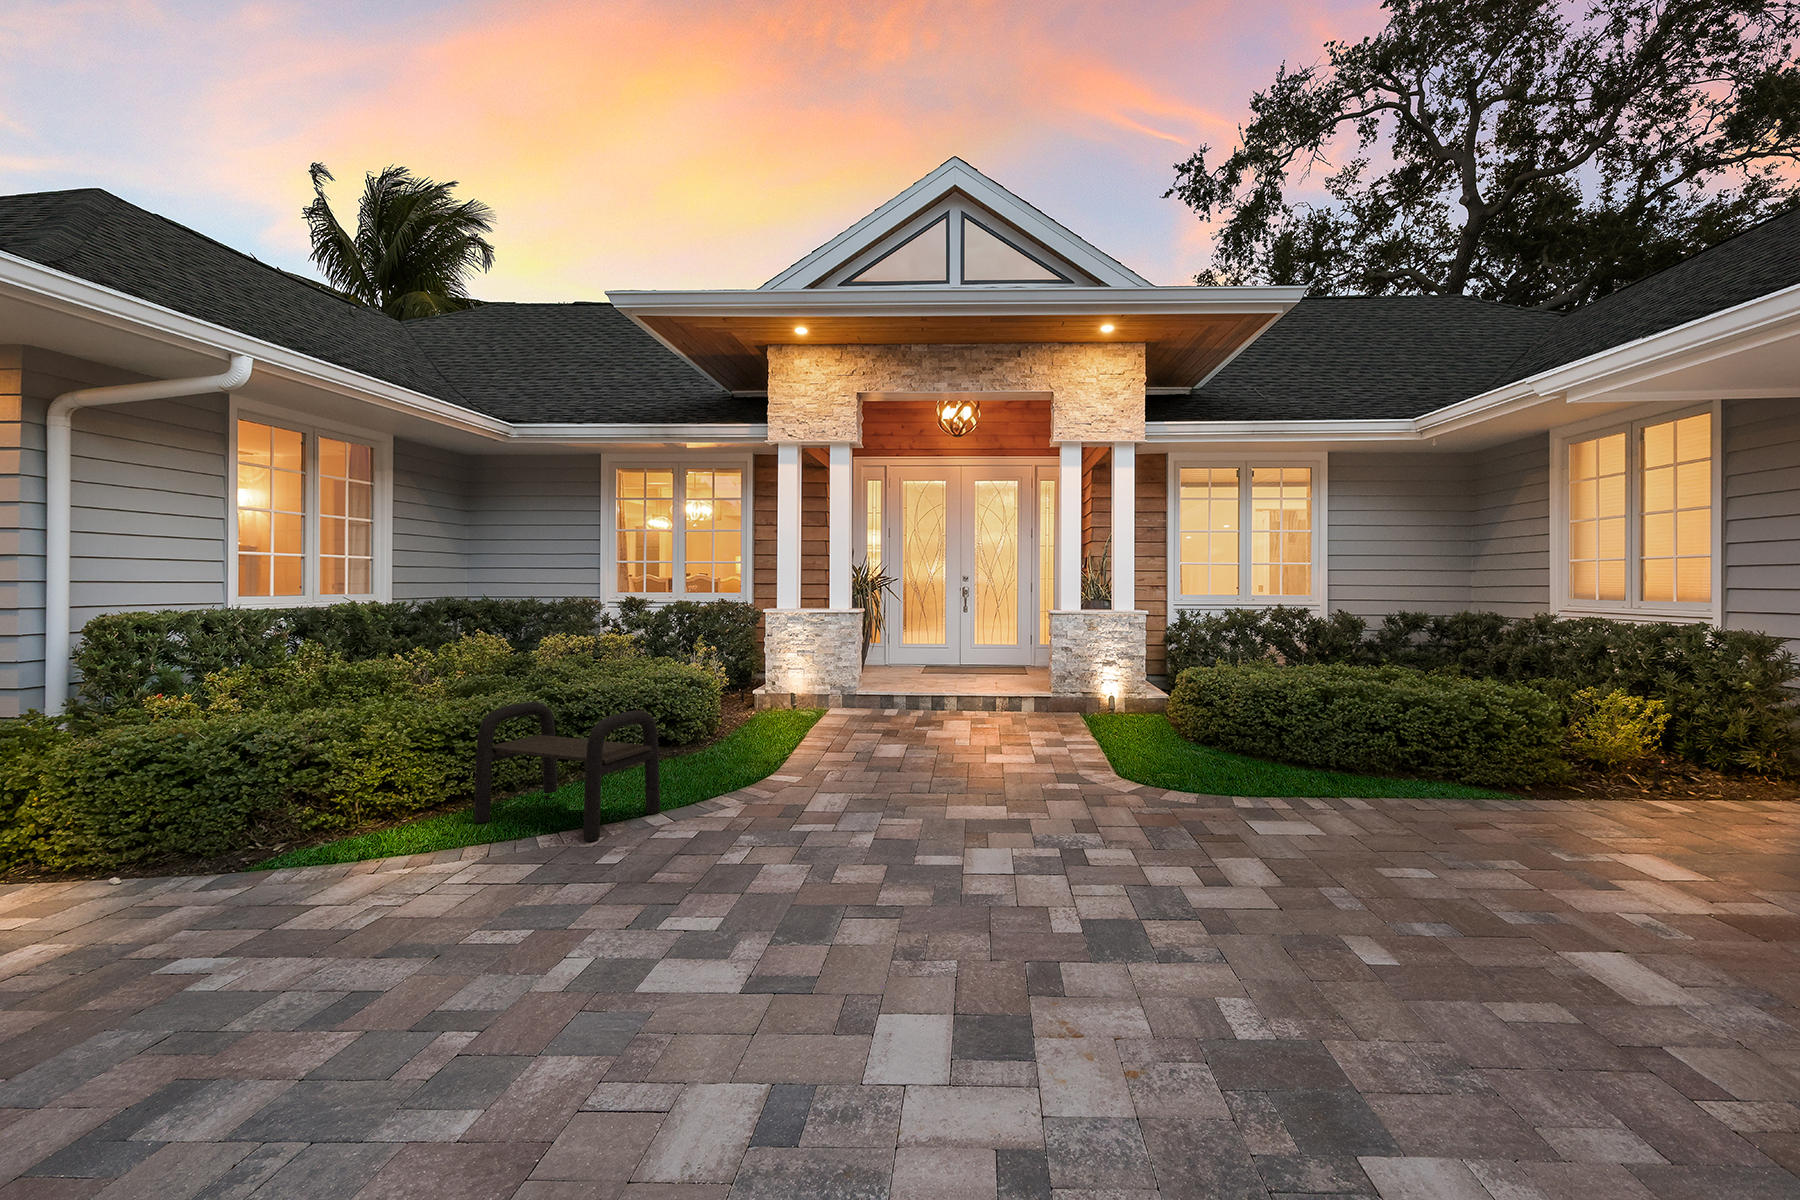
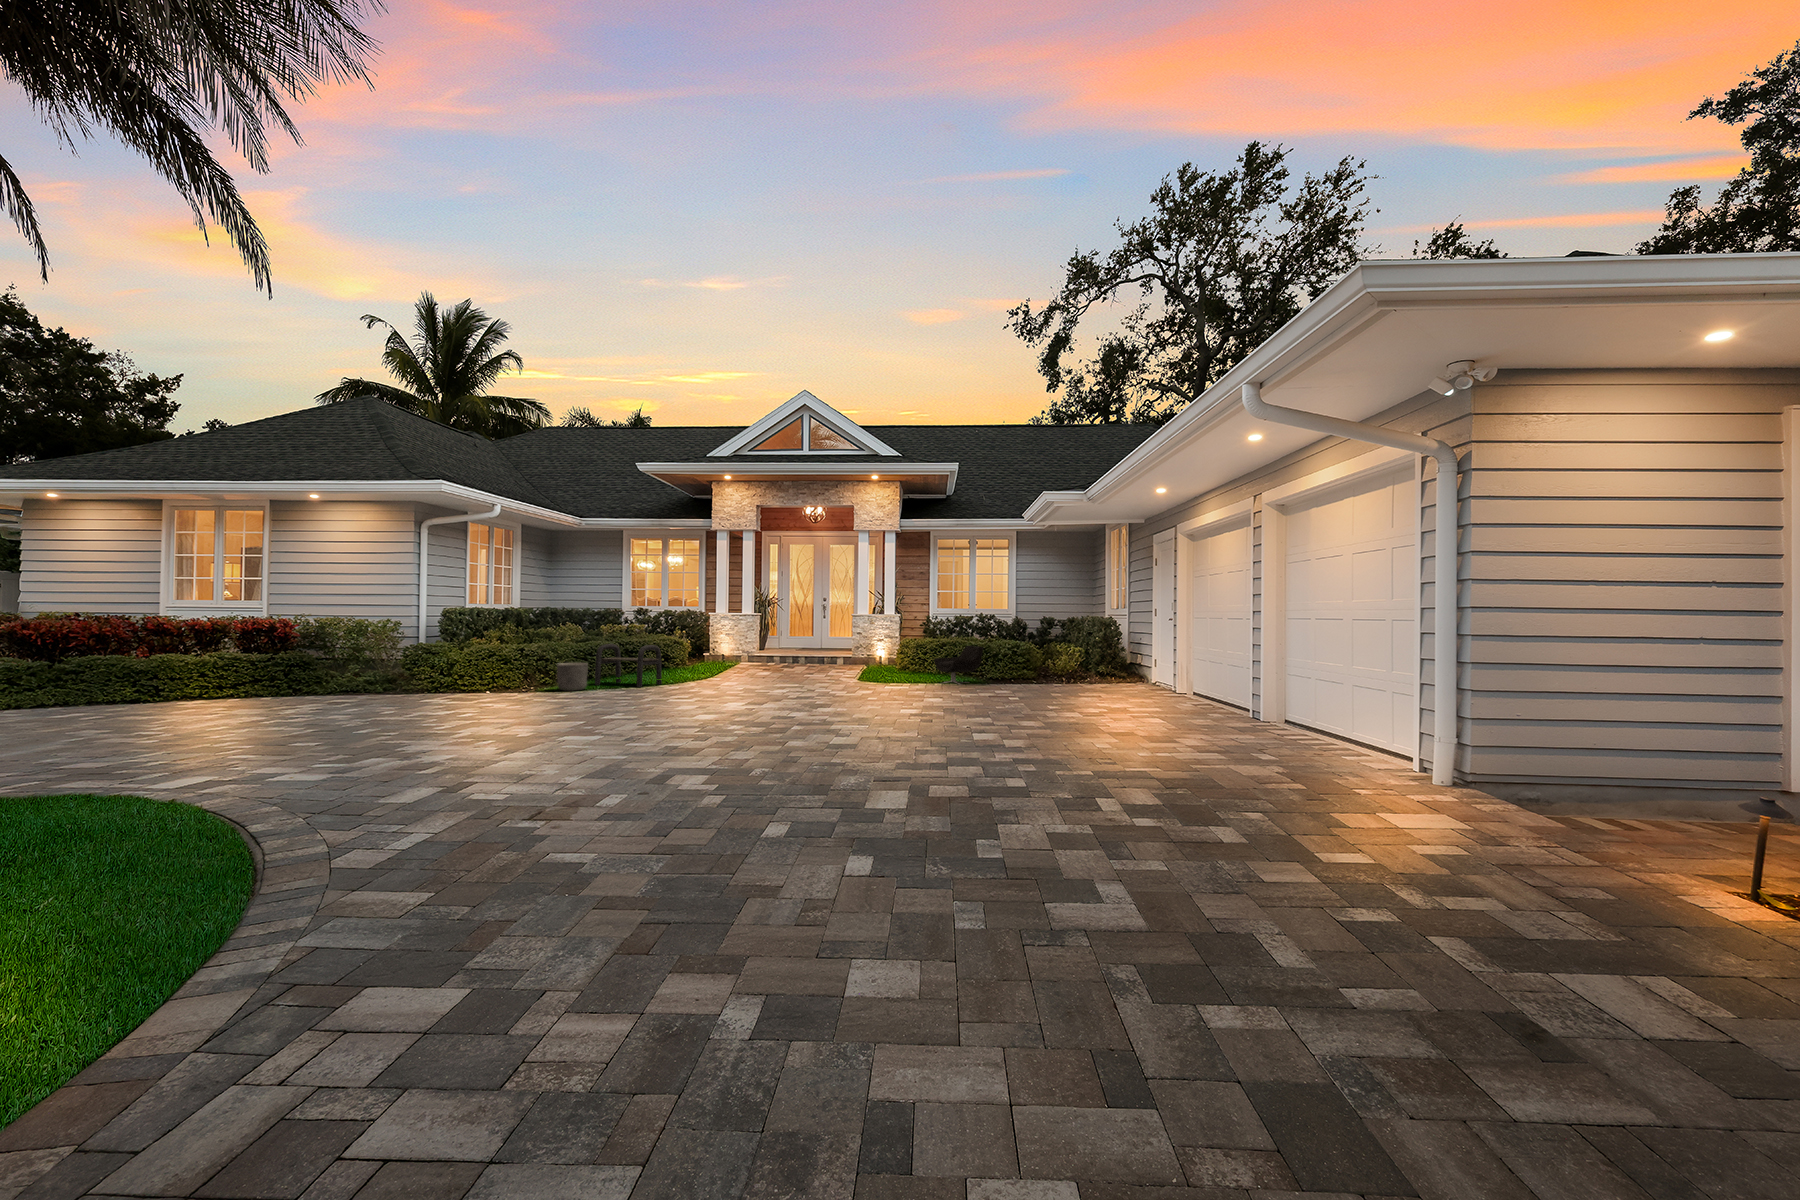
lounge chair: none [1347,698,1508,815] -> present [934,646,983,685]
planter: none [315,776,428,881] -> present [557,663,588,691]

